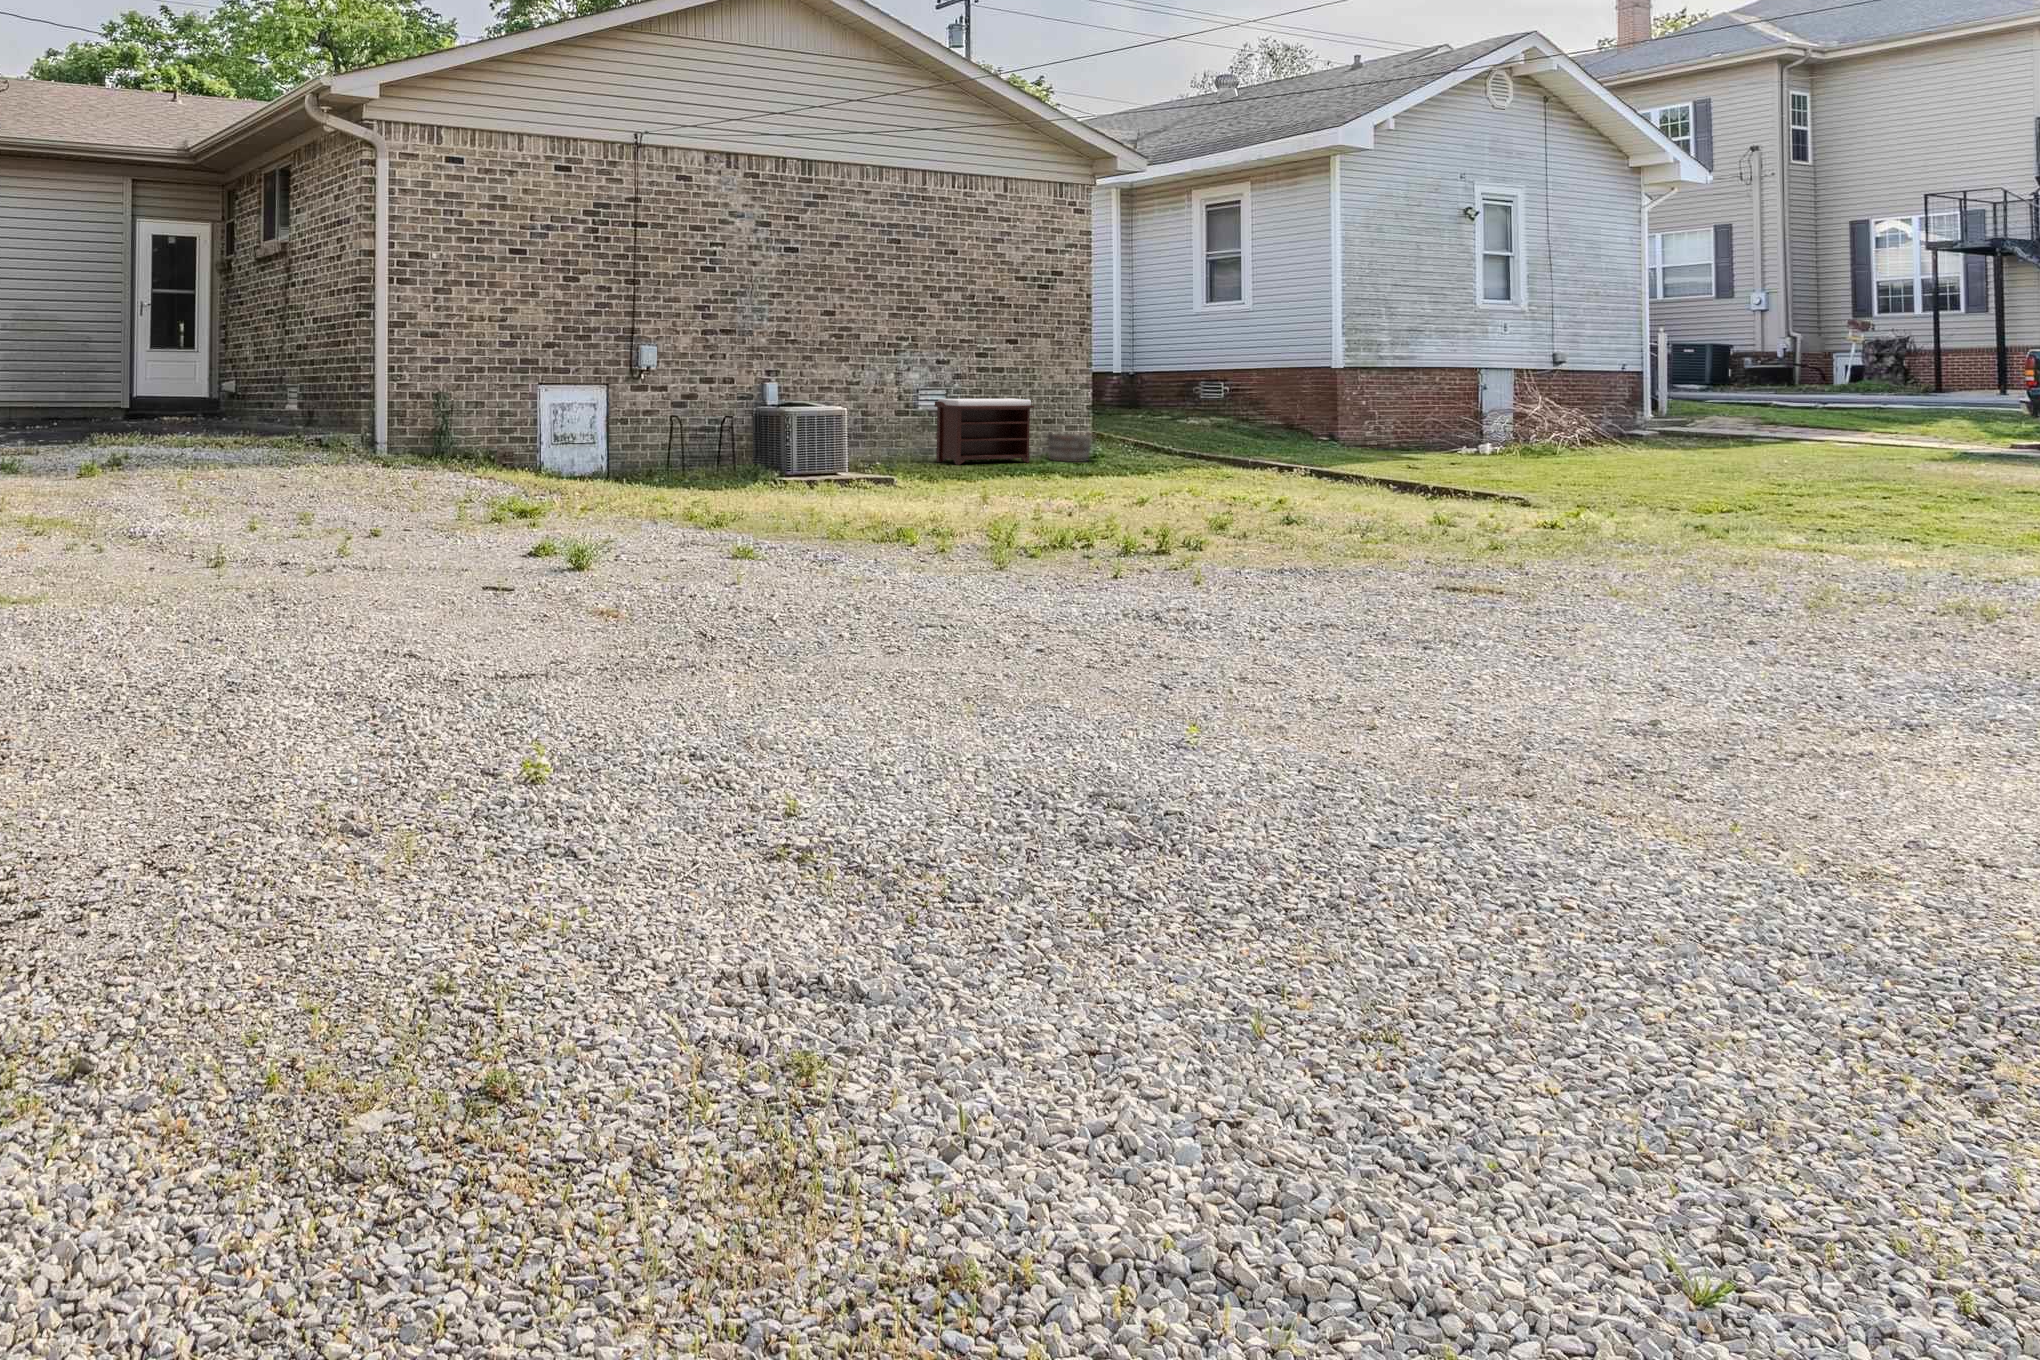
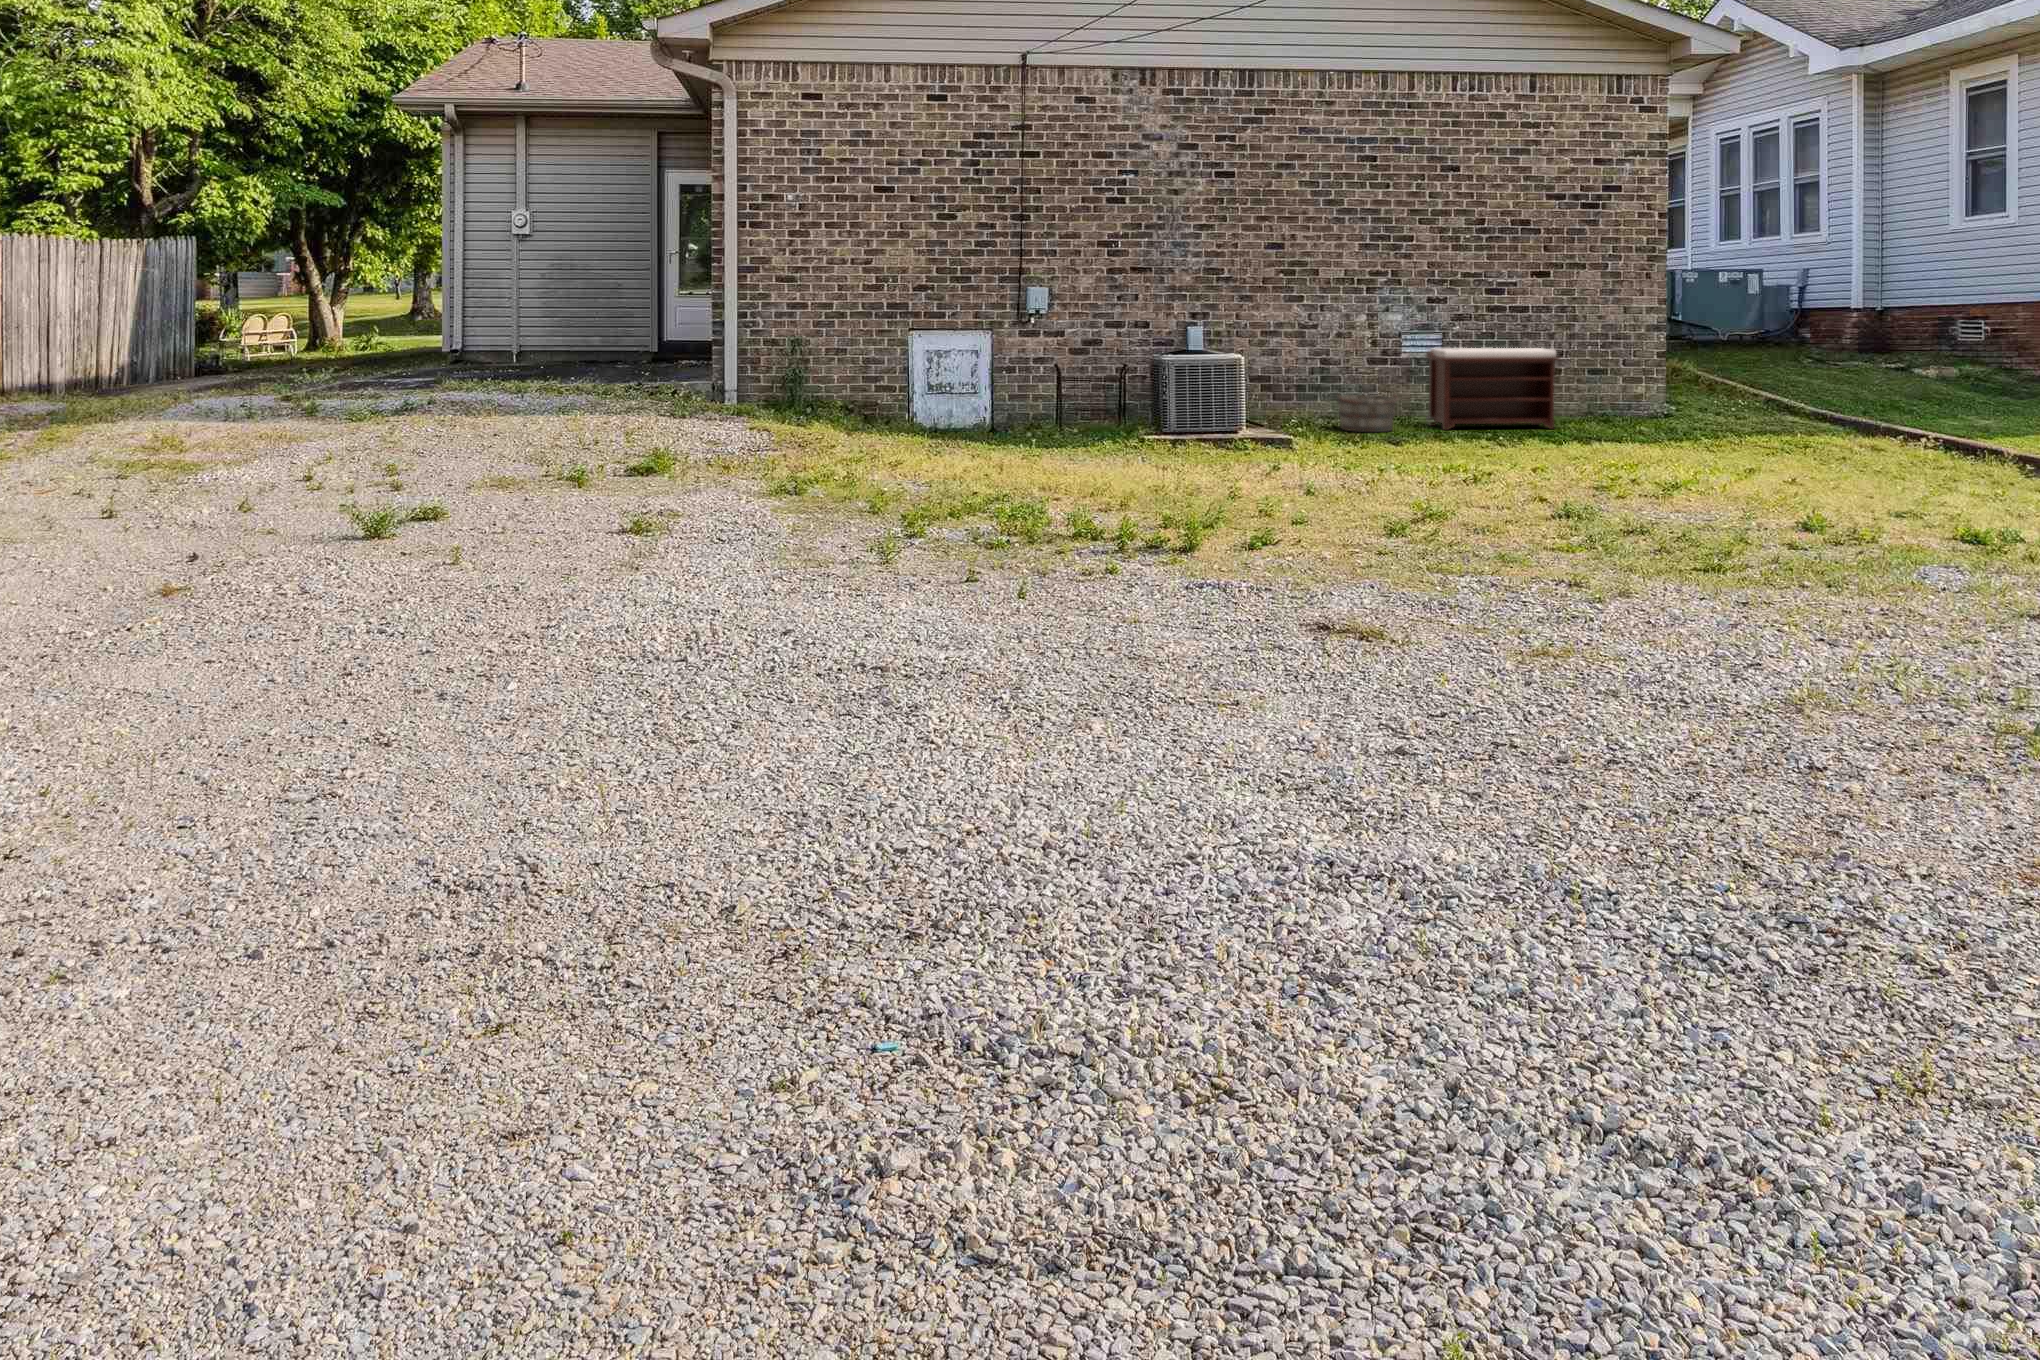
bucket: present [1046,432,1093,462] -> present [1337,393,1398,432]

